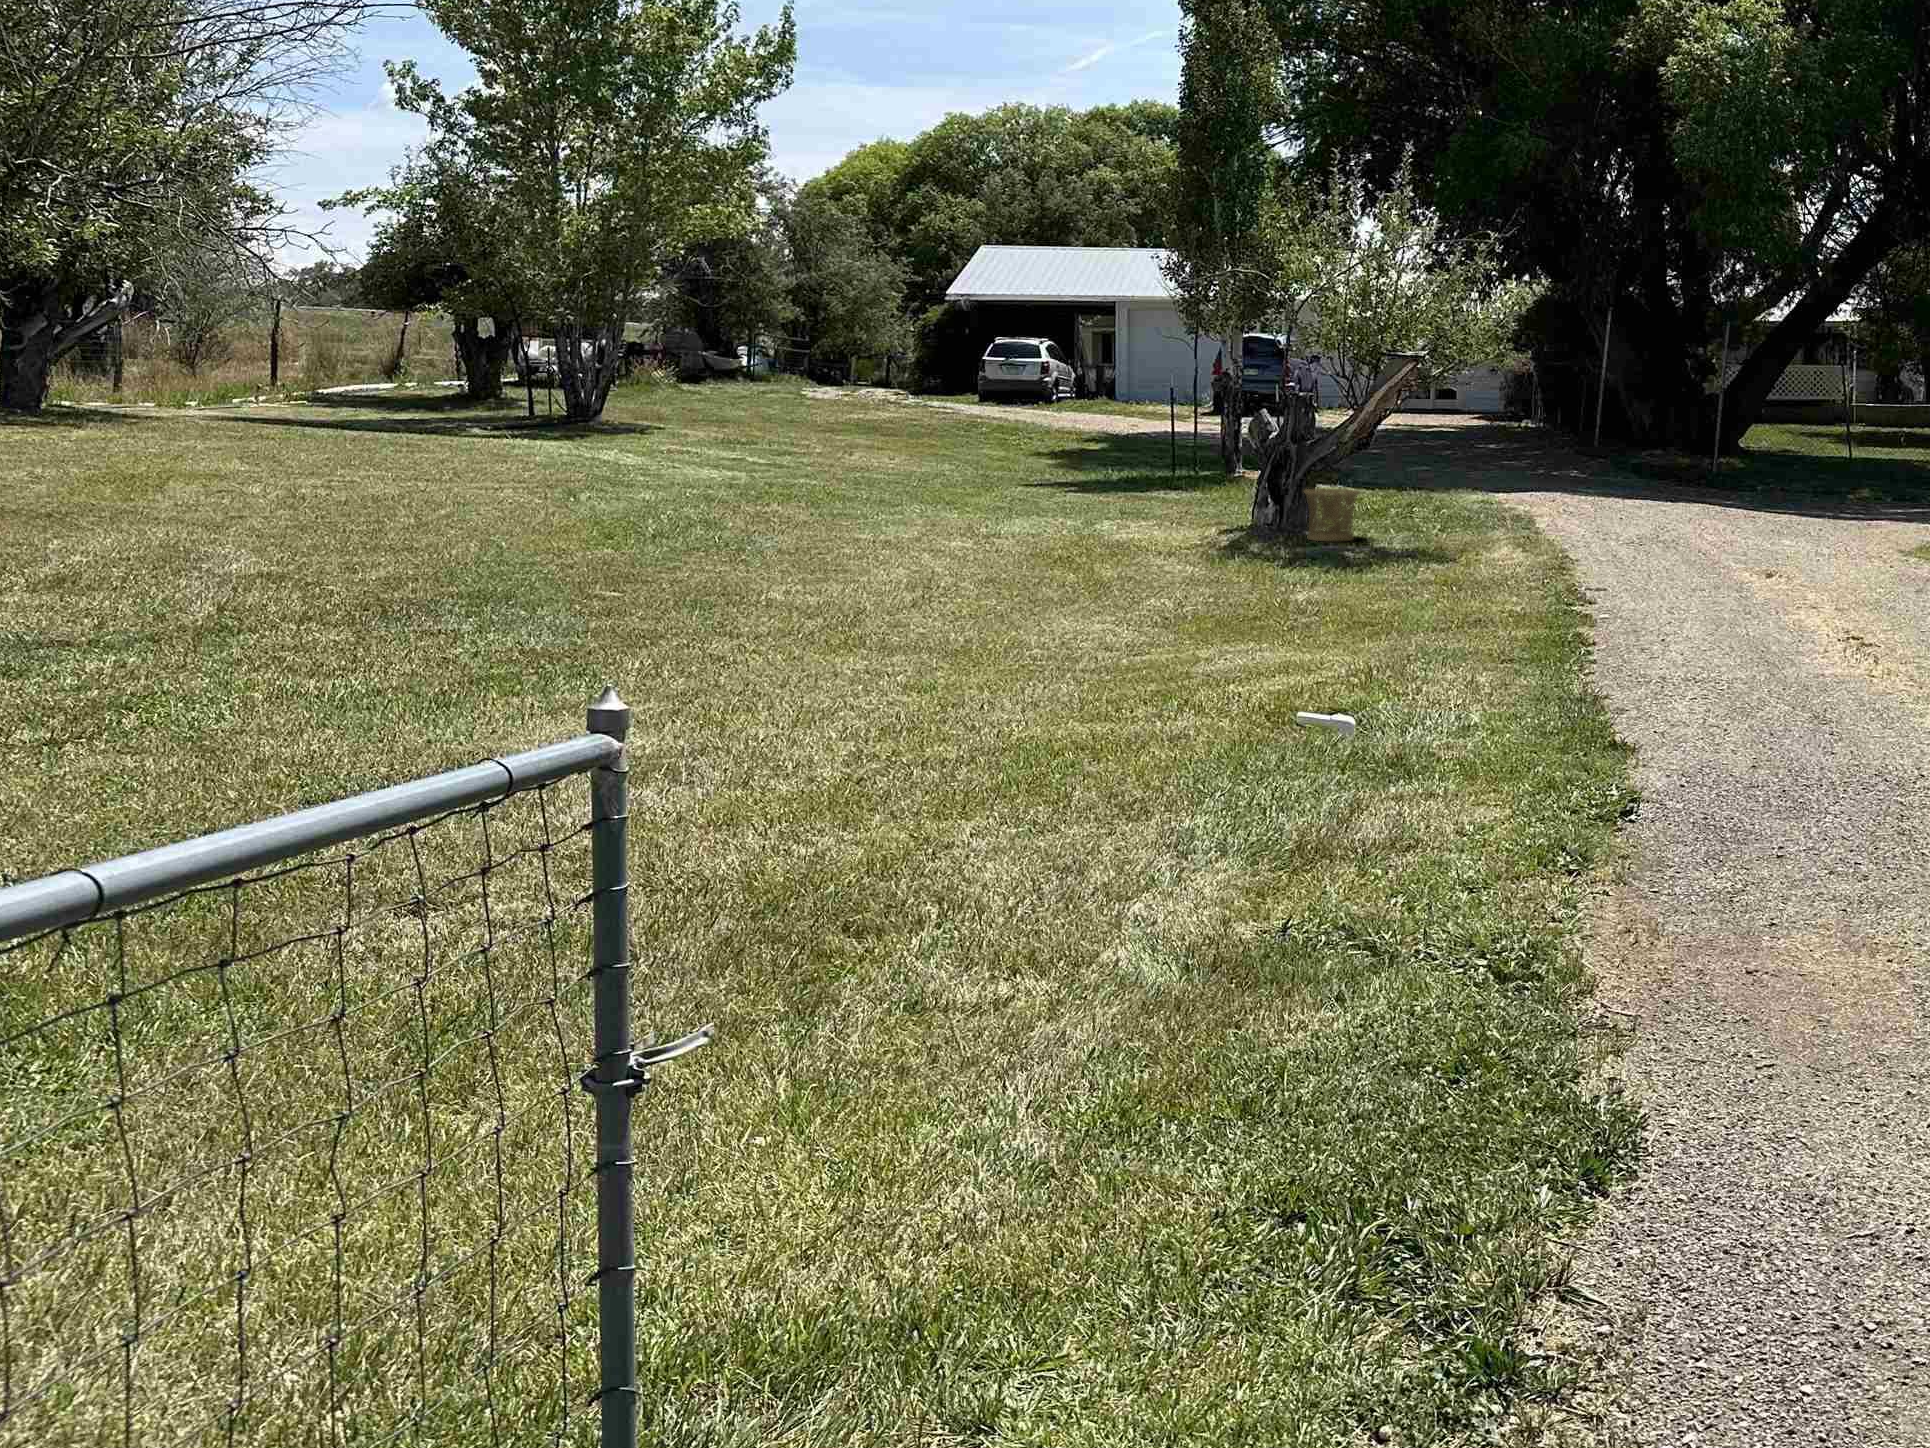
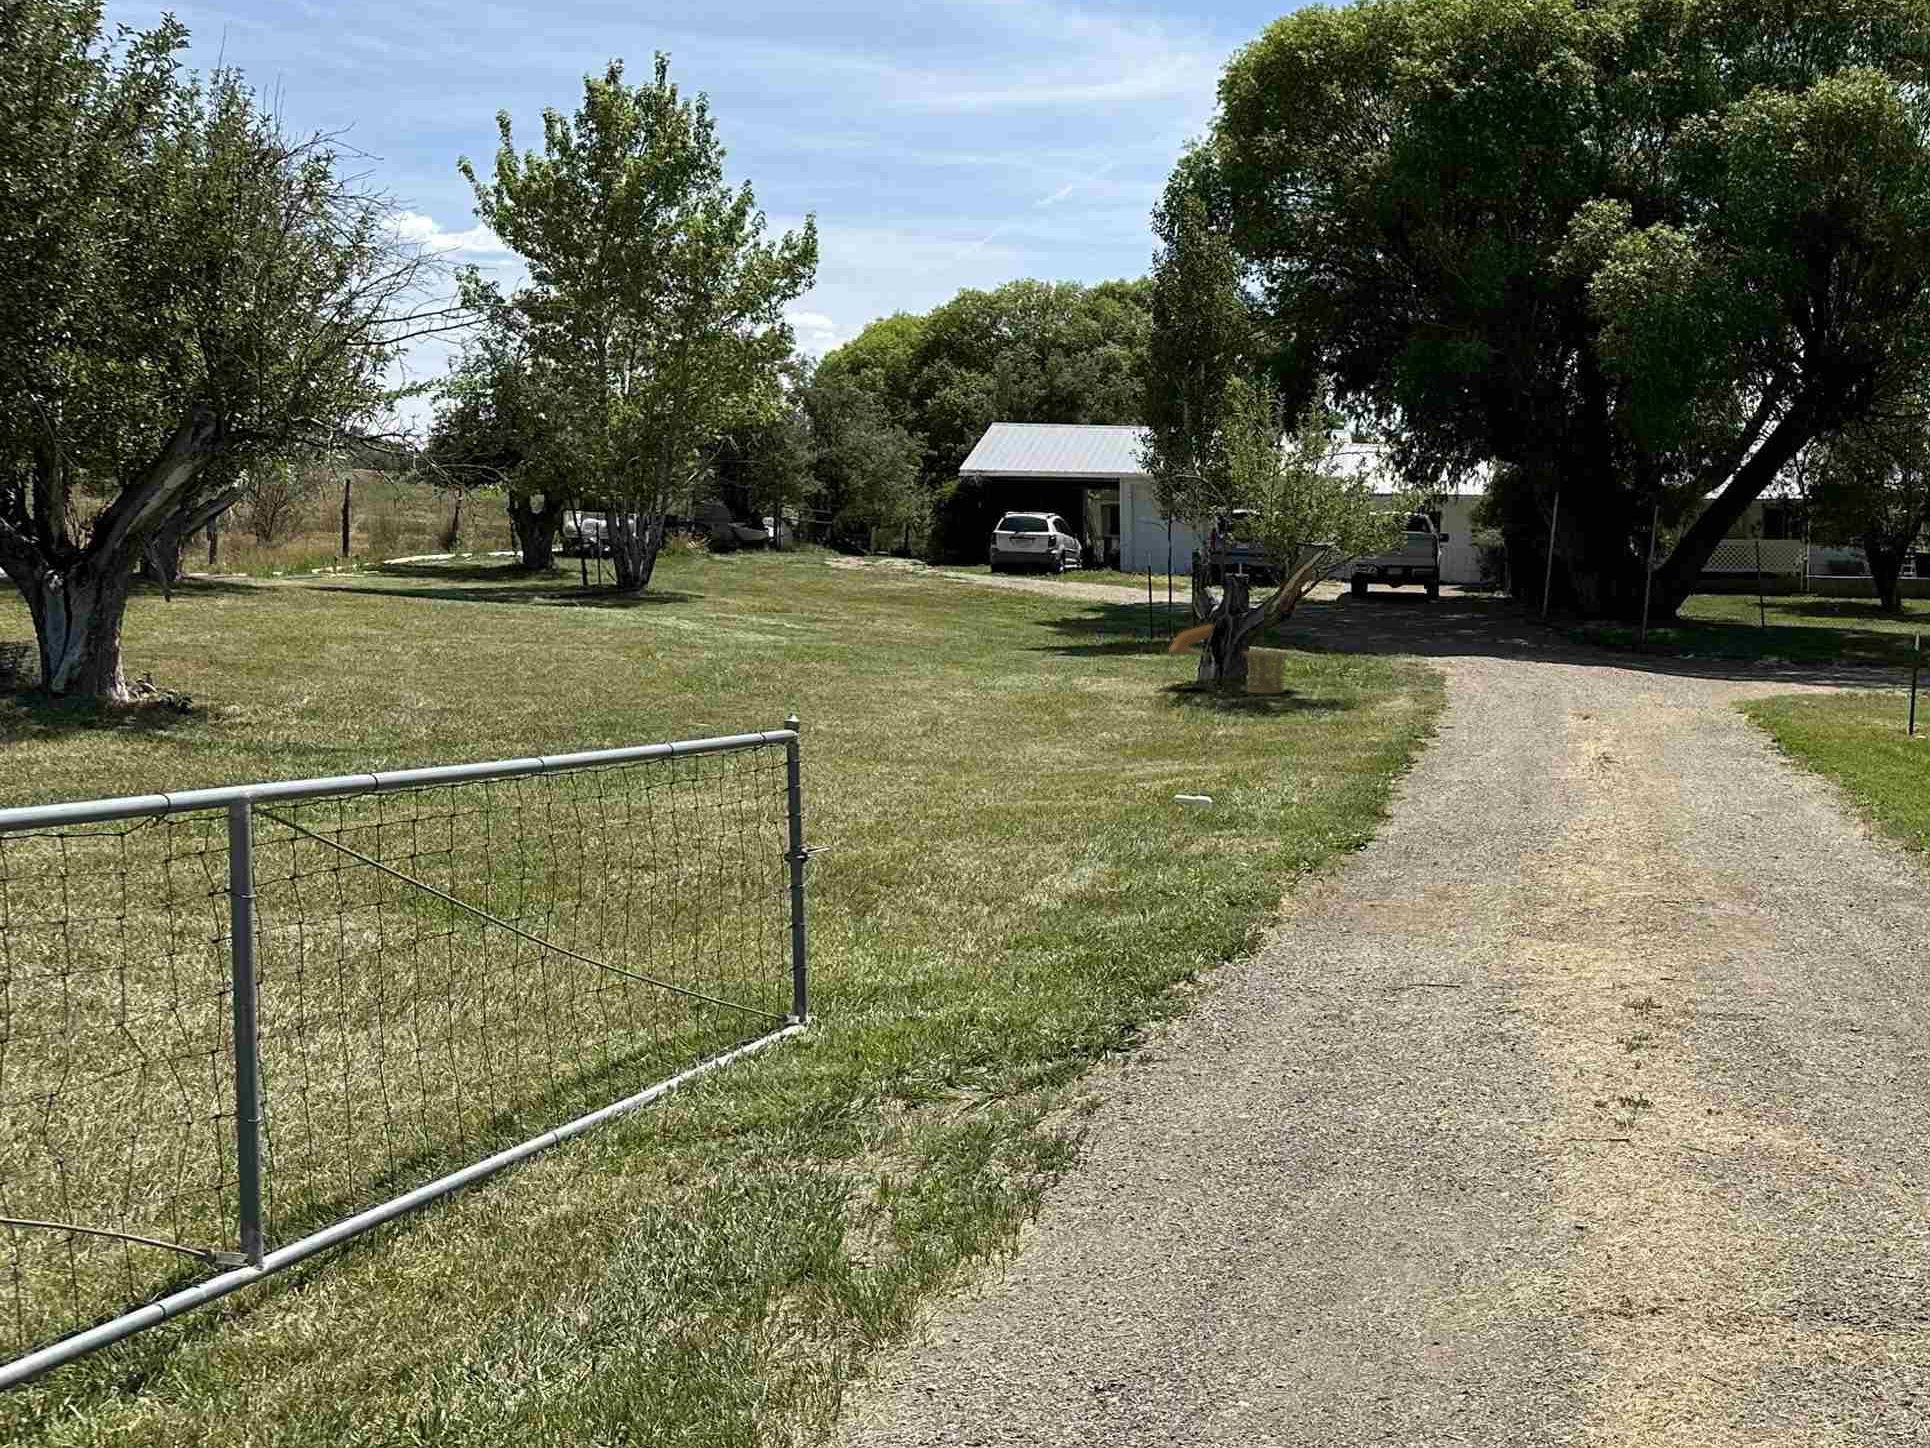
chair: none [1206,457,1269,540] -> present [1165,625,1212,682]

